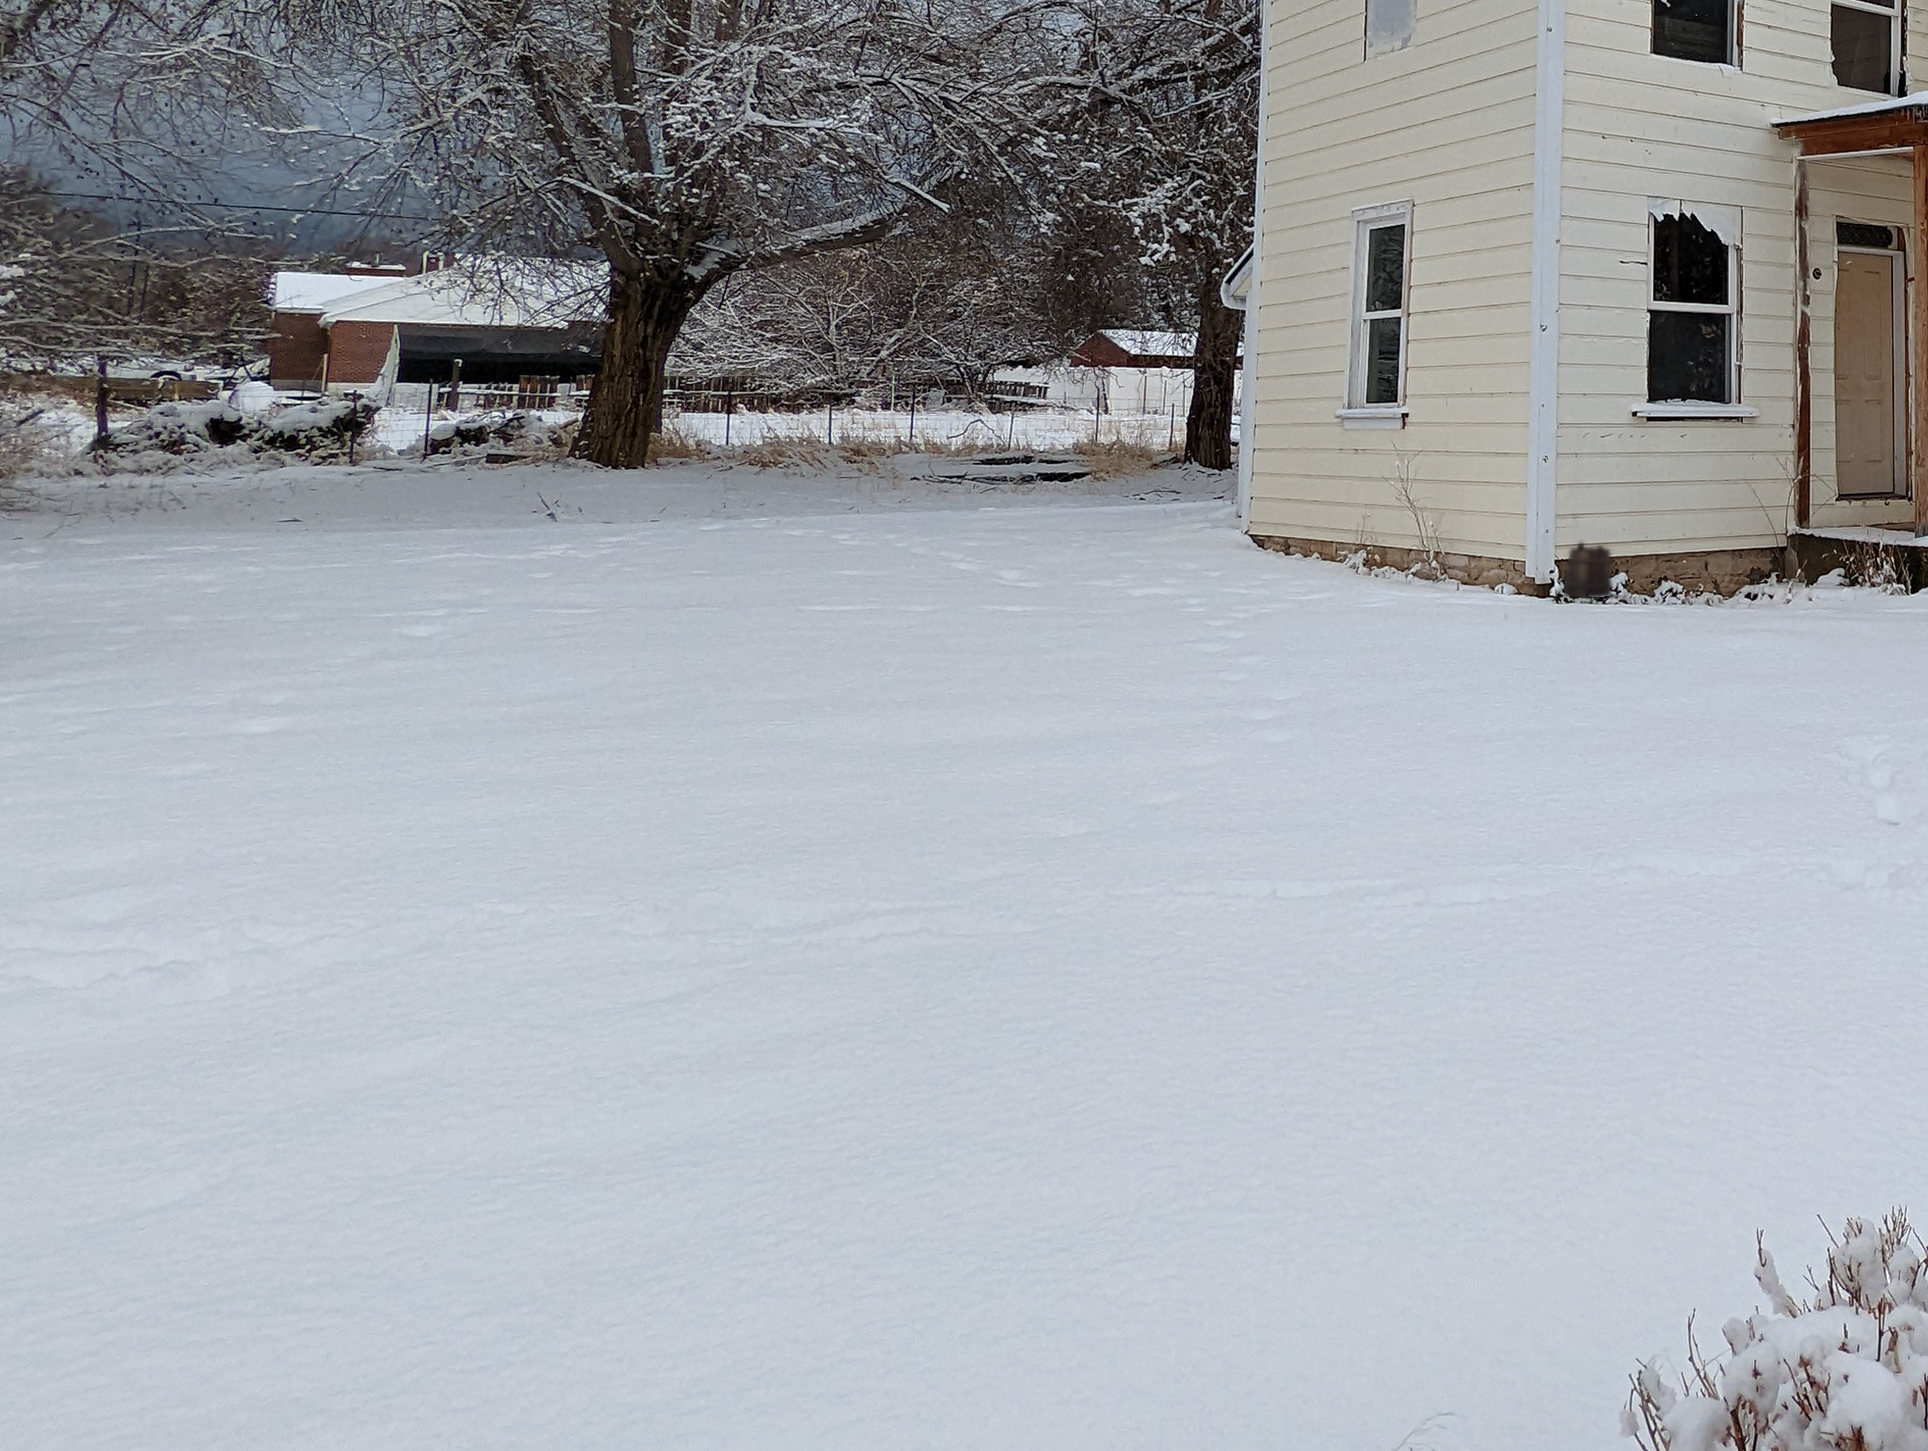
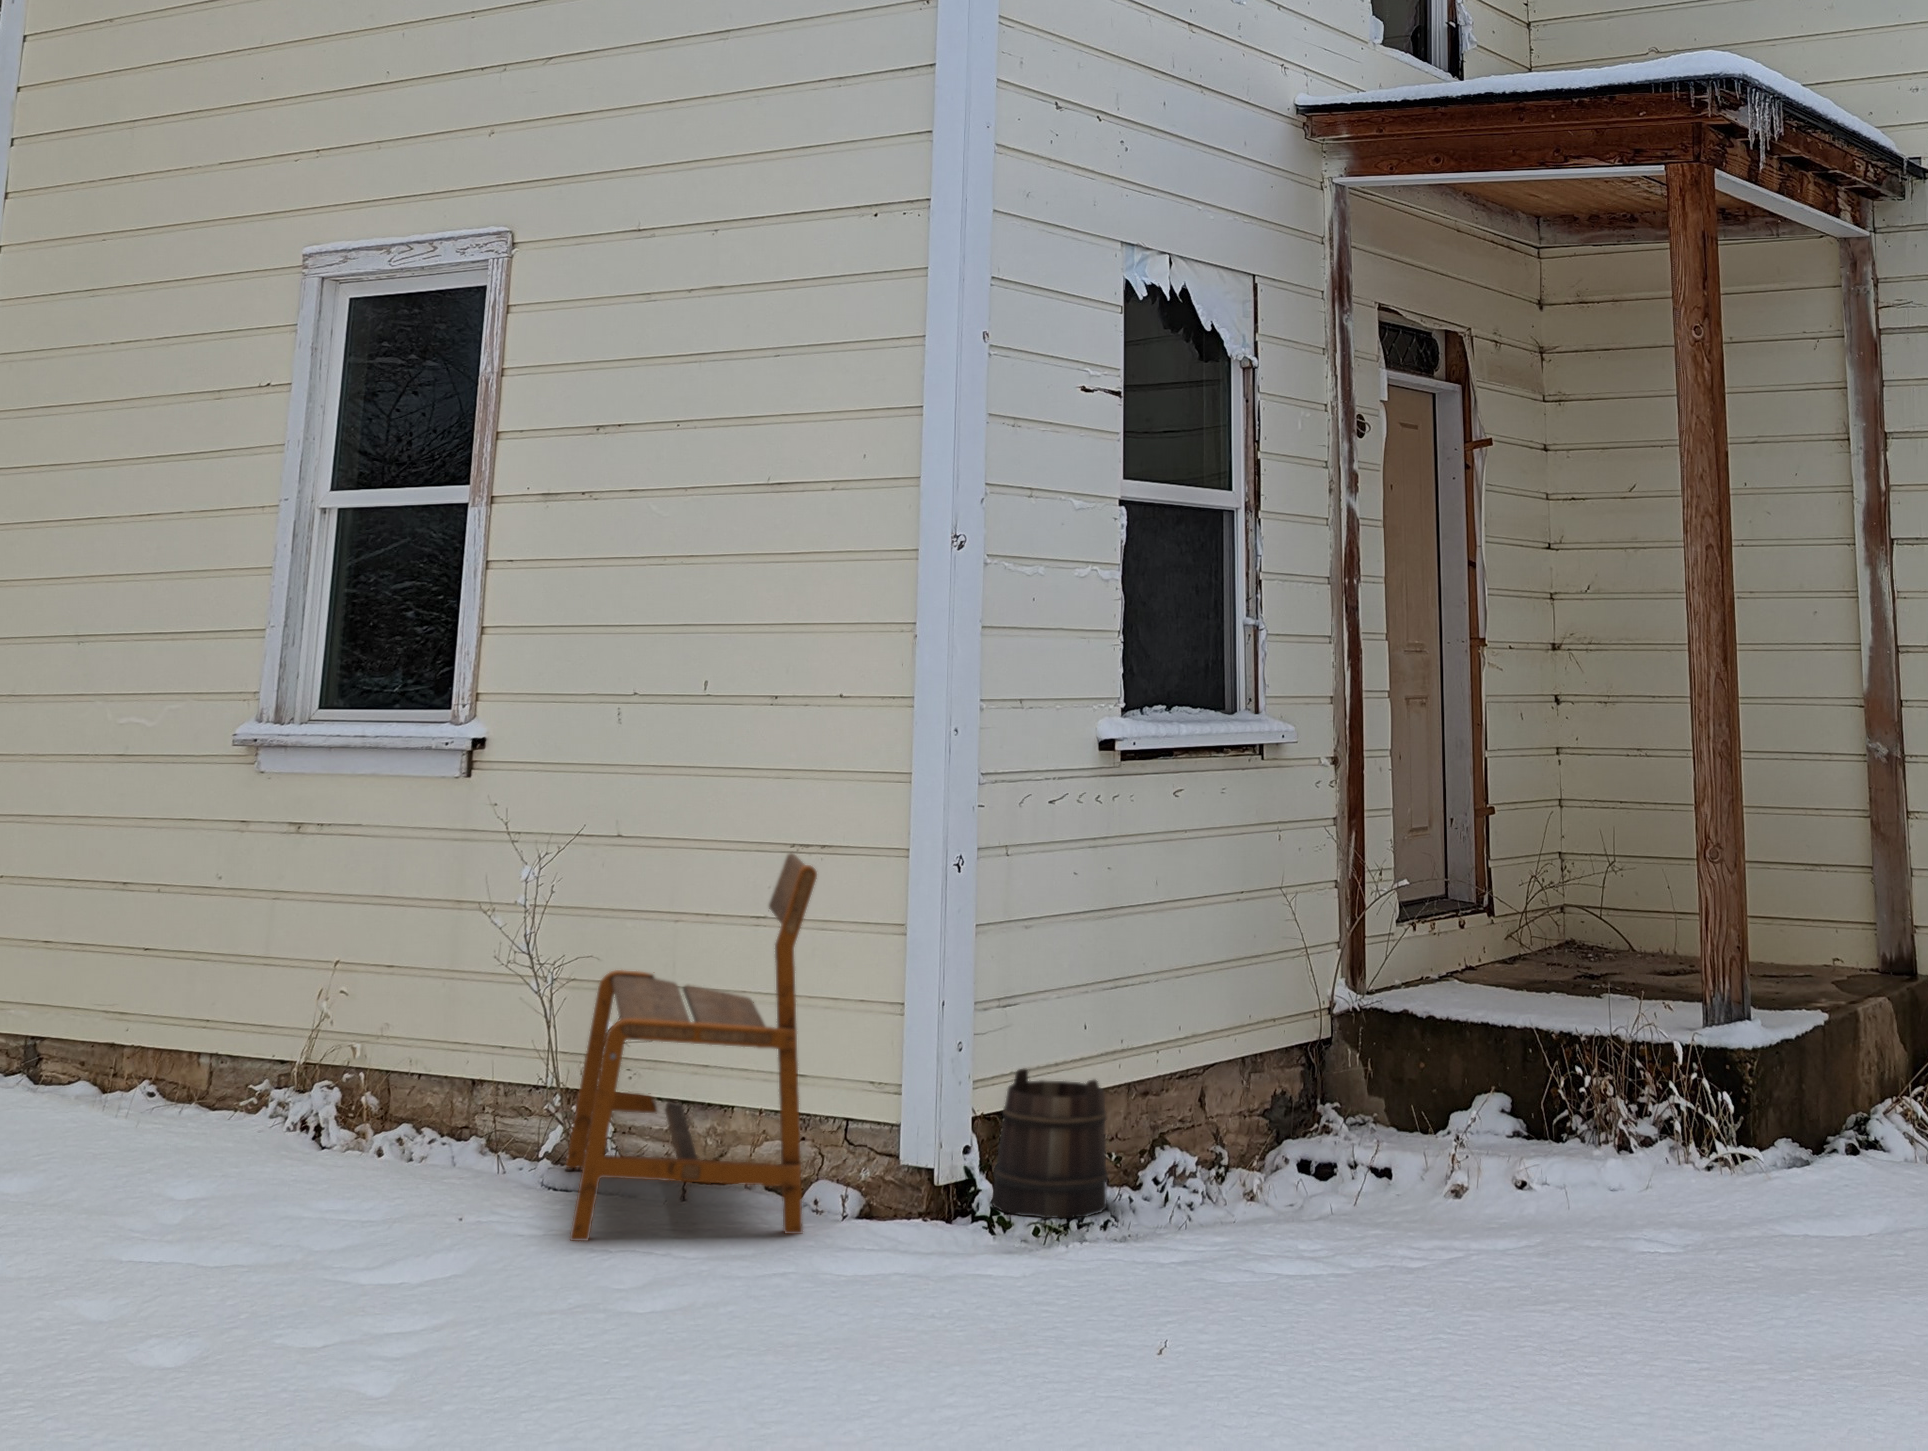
bench: none [1381,451,1505,598] -> present [566,853,817,1241]

